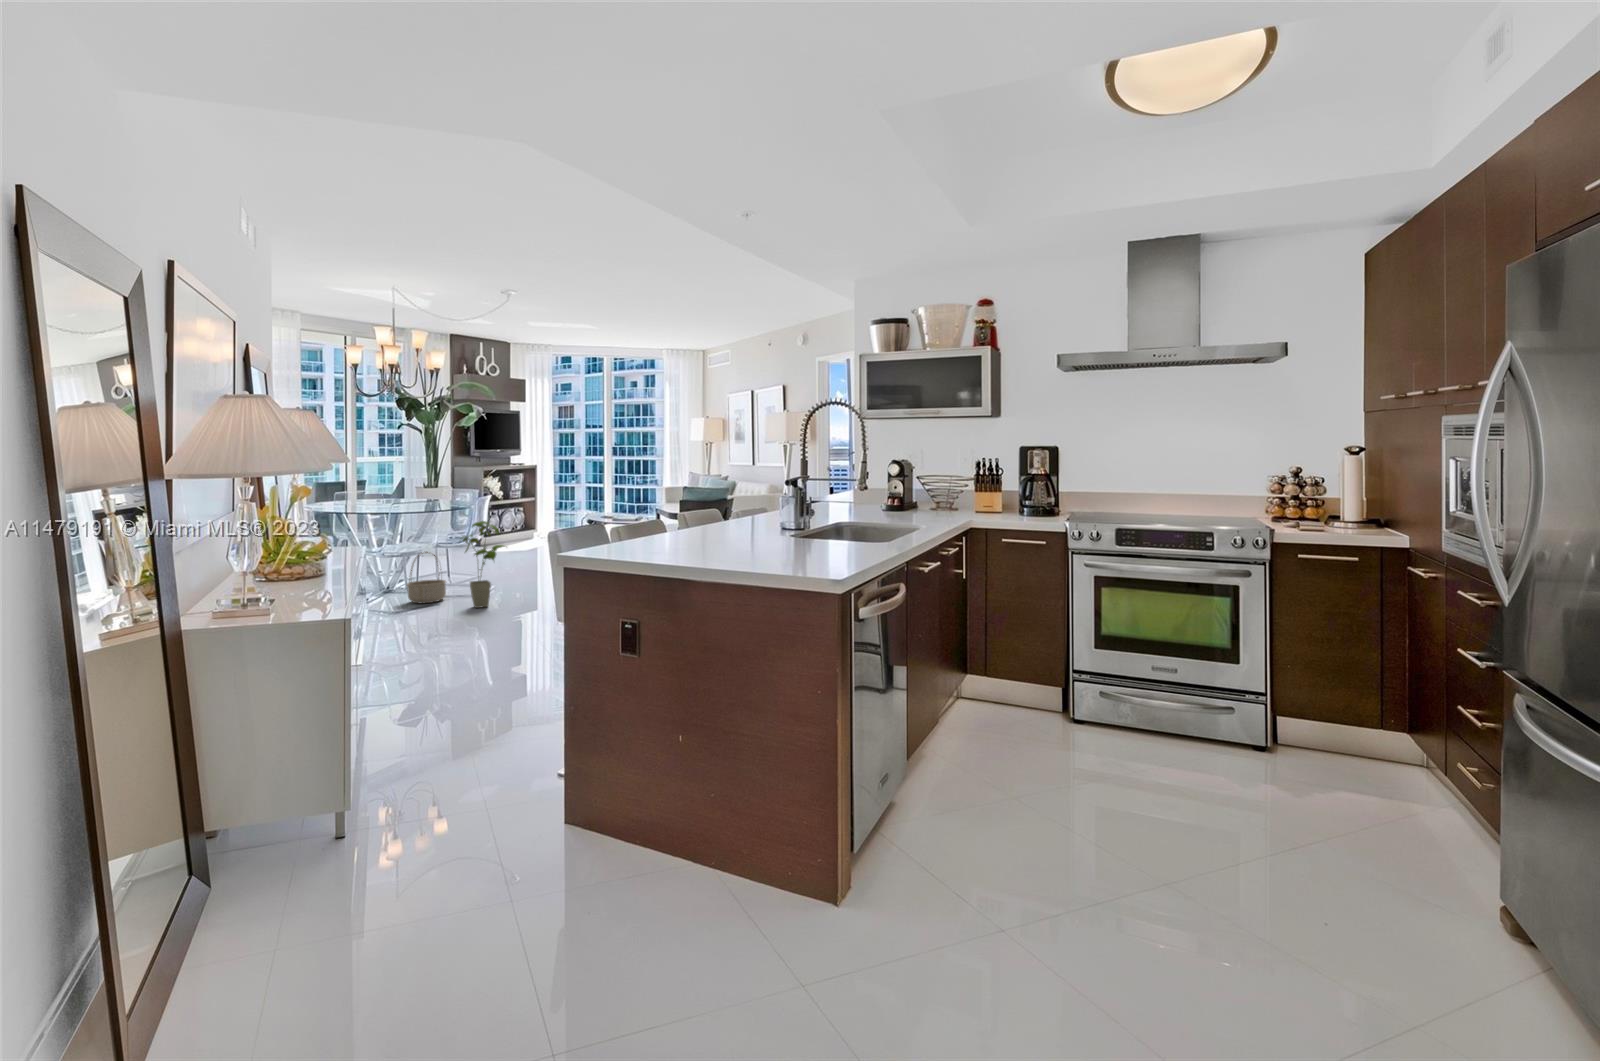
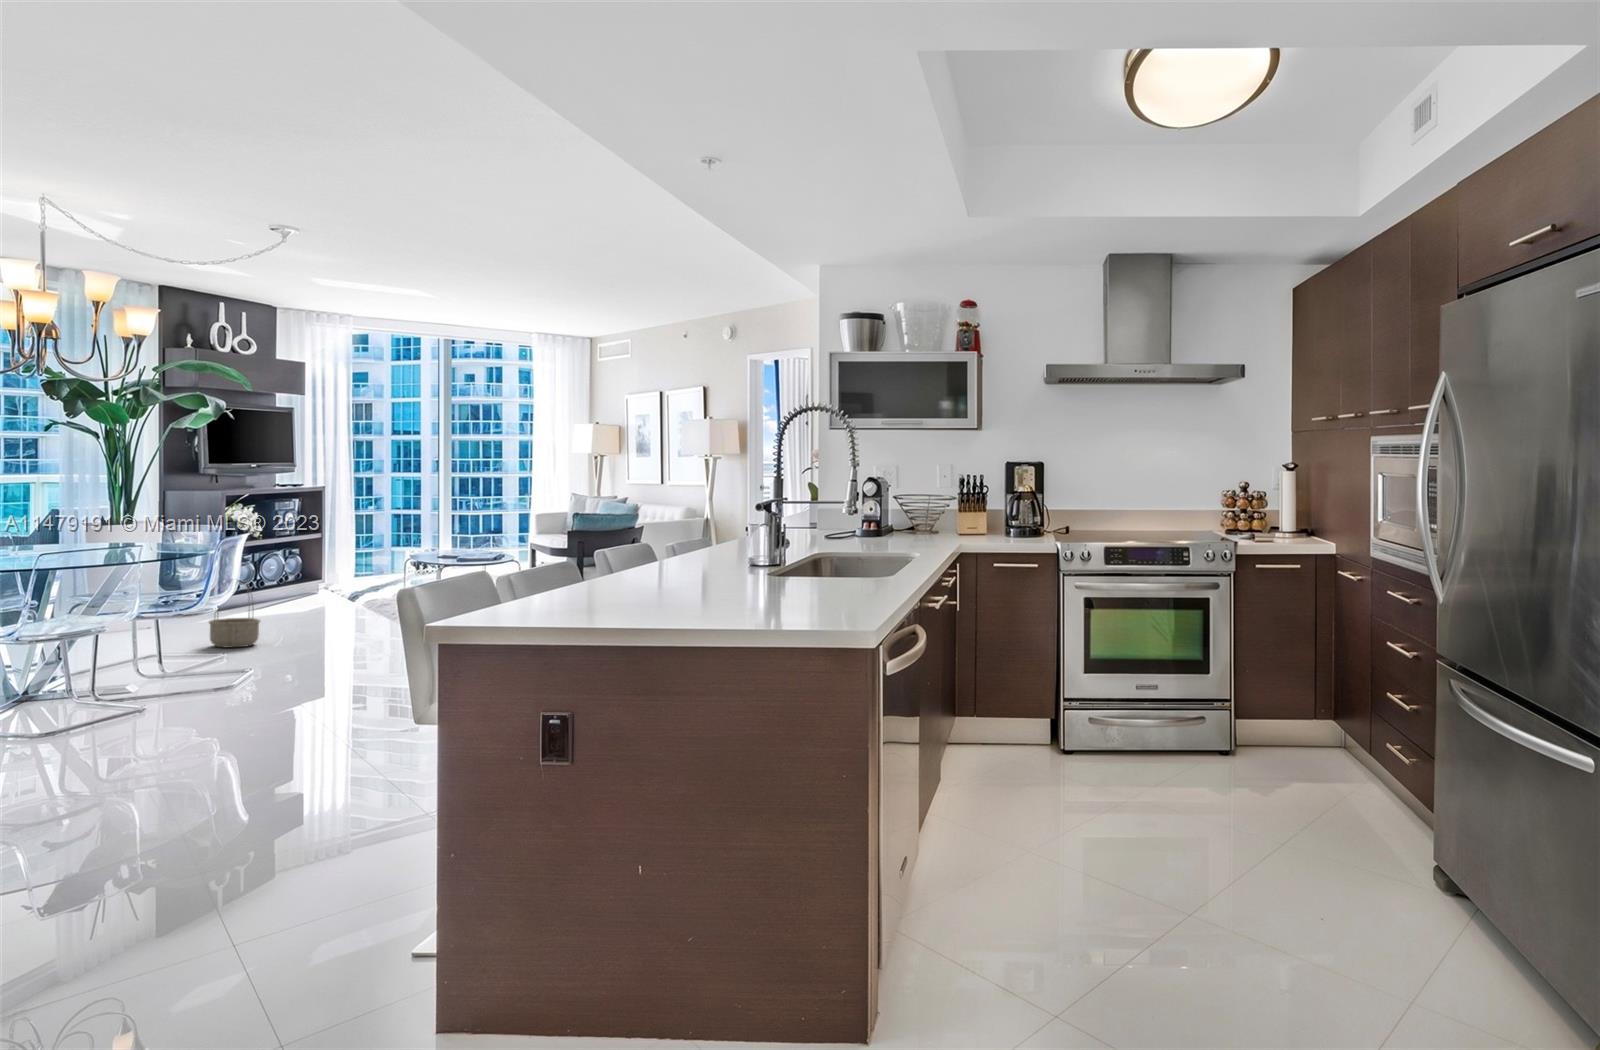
house plant: present [463,521,504,608] -> none [290,540,351,653]

